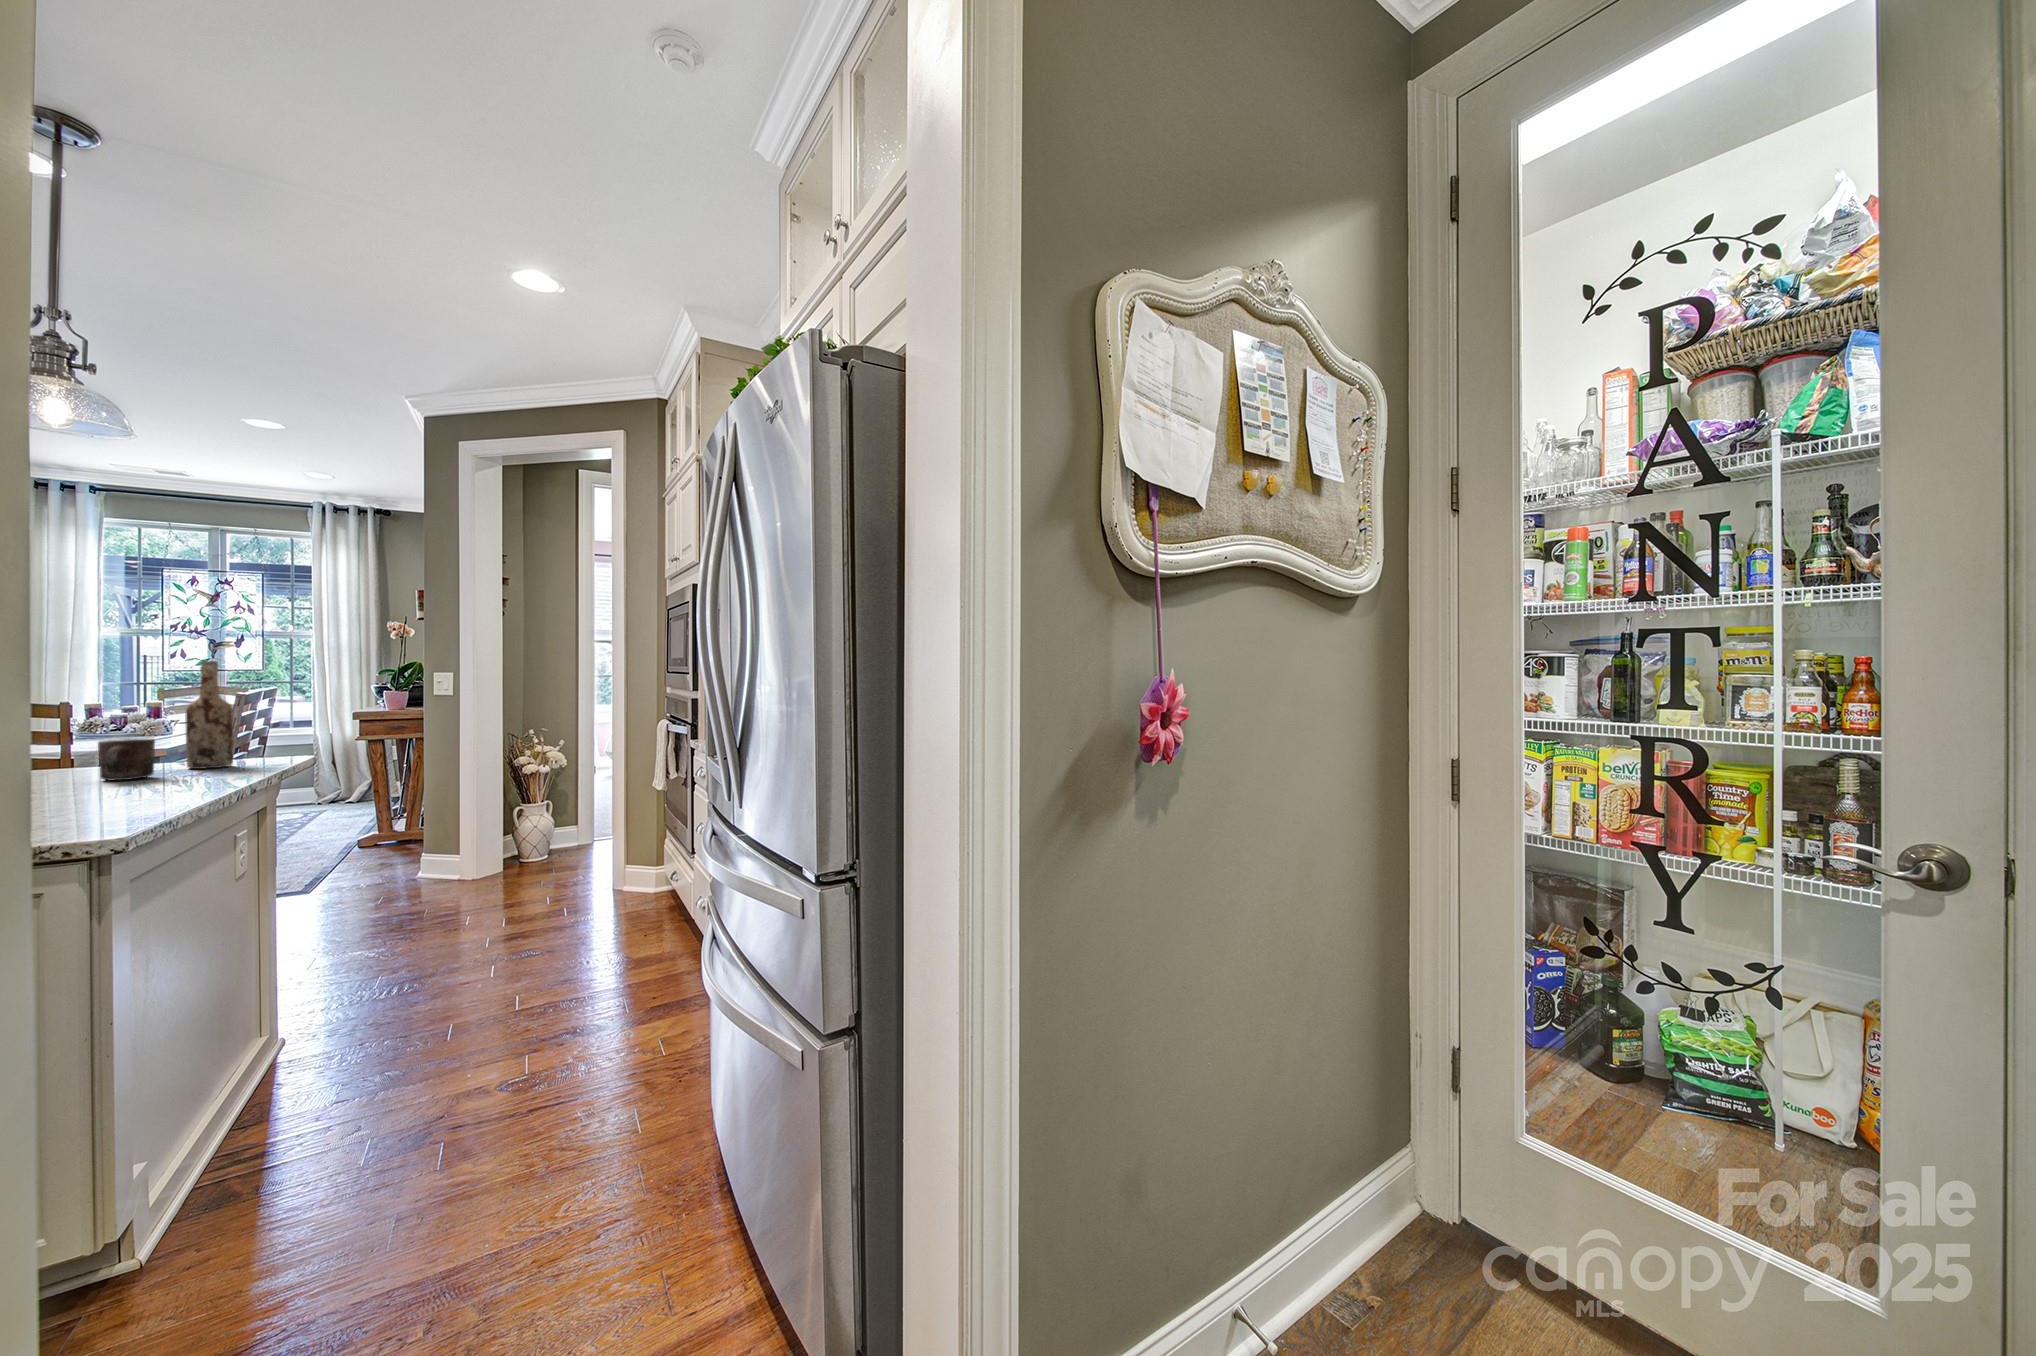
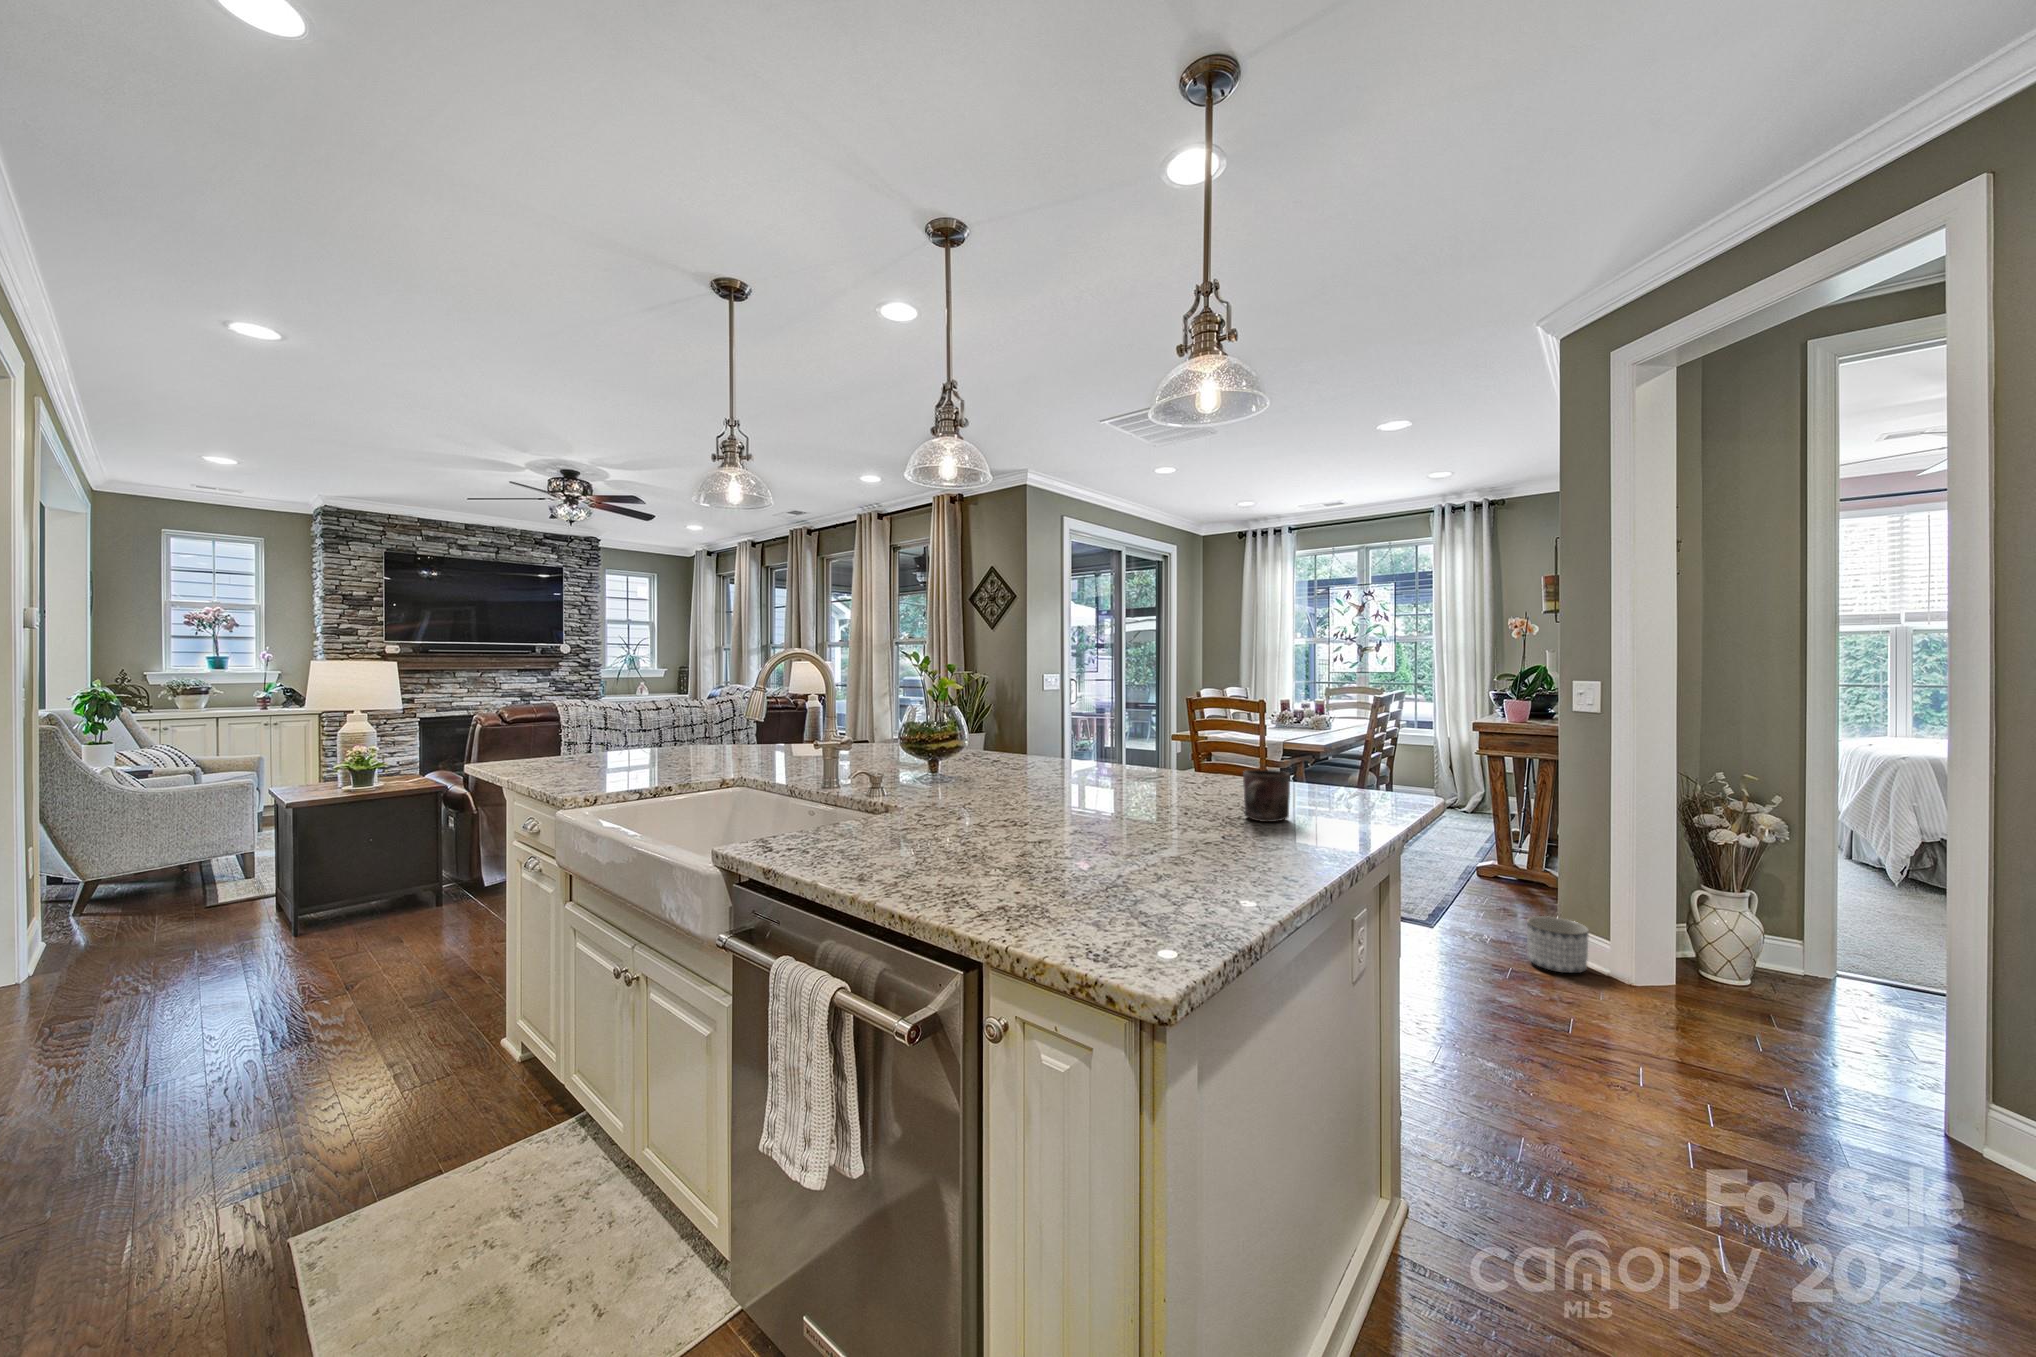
wine bottle: present [185,661,234,769] -> none [1321,676,1366,813]
planter: none [395,852,444,892] -> present [1527,916,1589,973]

